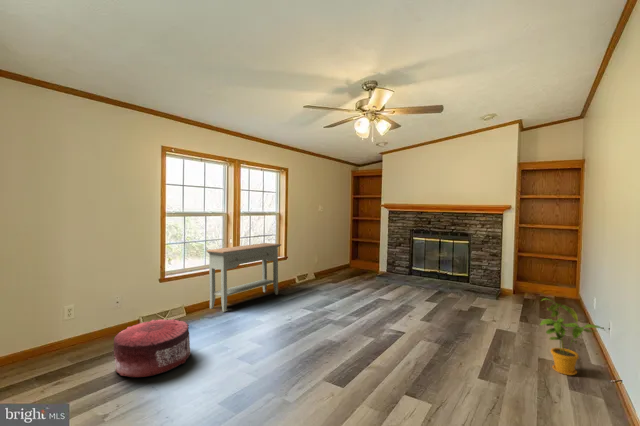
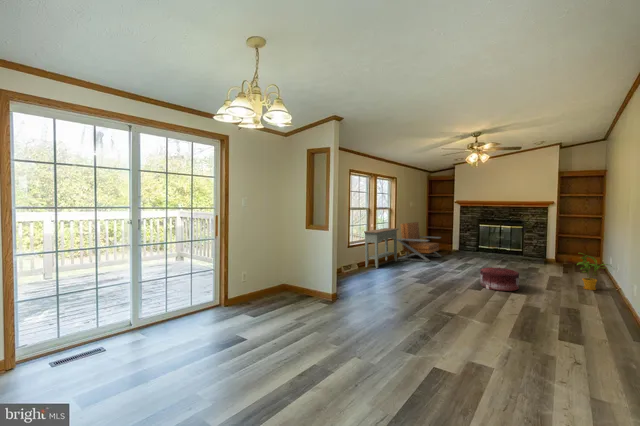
lounge chair: none [285,233,355,296] -> present [397,222,441,262]
pouf: present [114,319,191,377] -> present [480,267,519,291]

